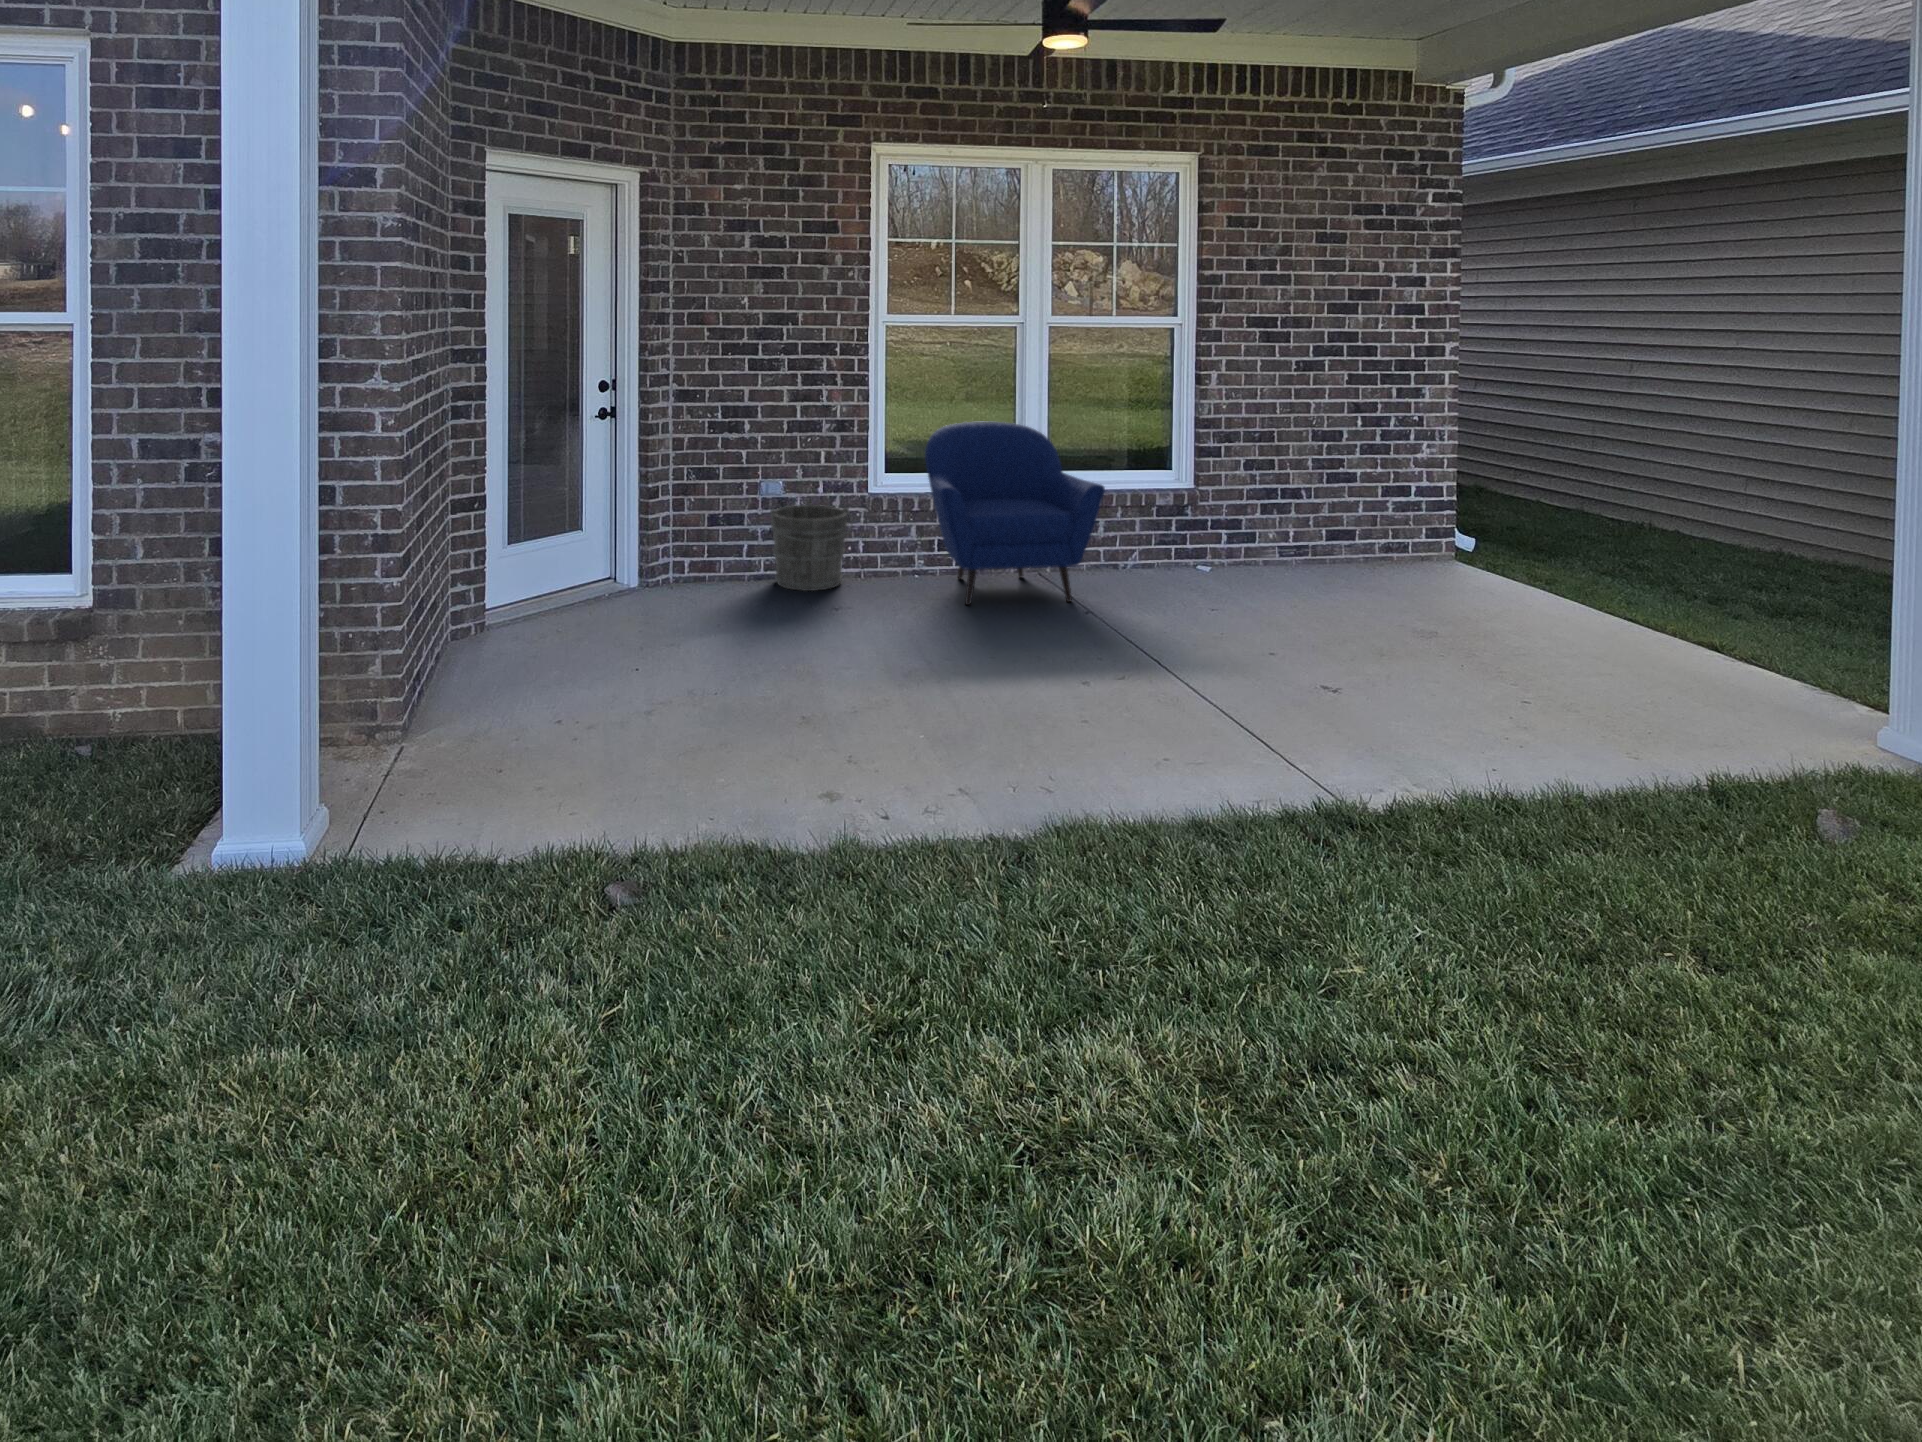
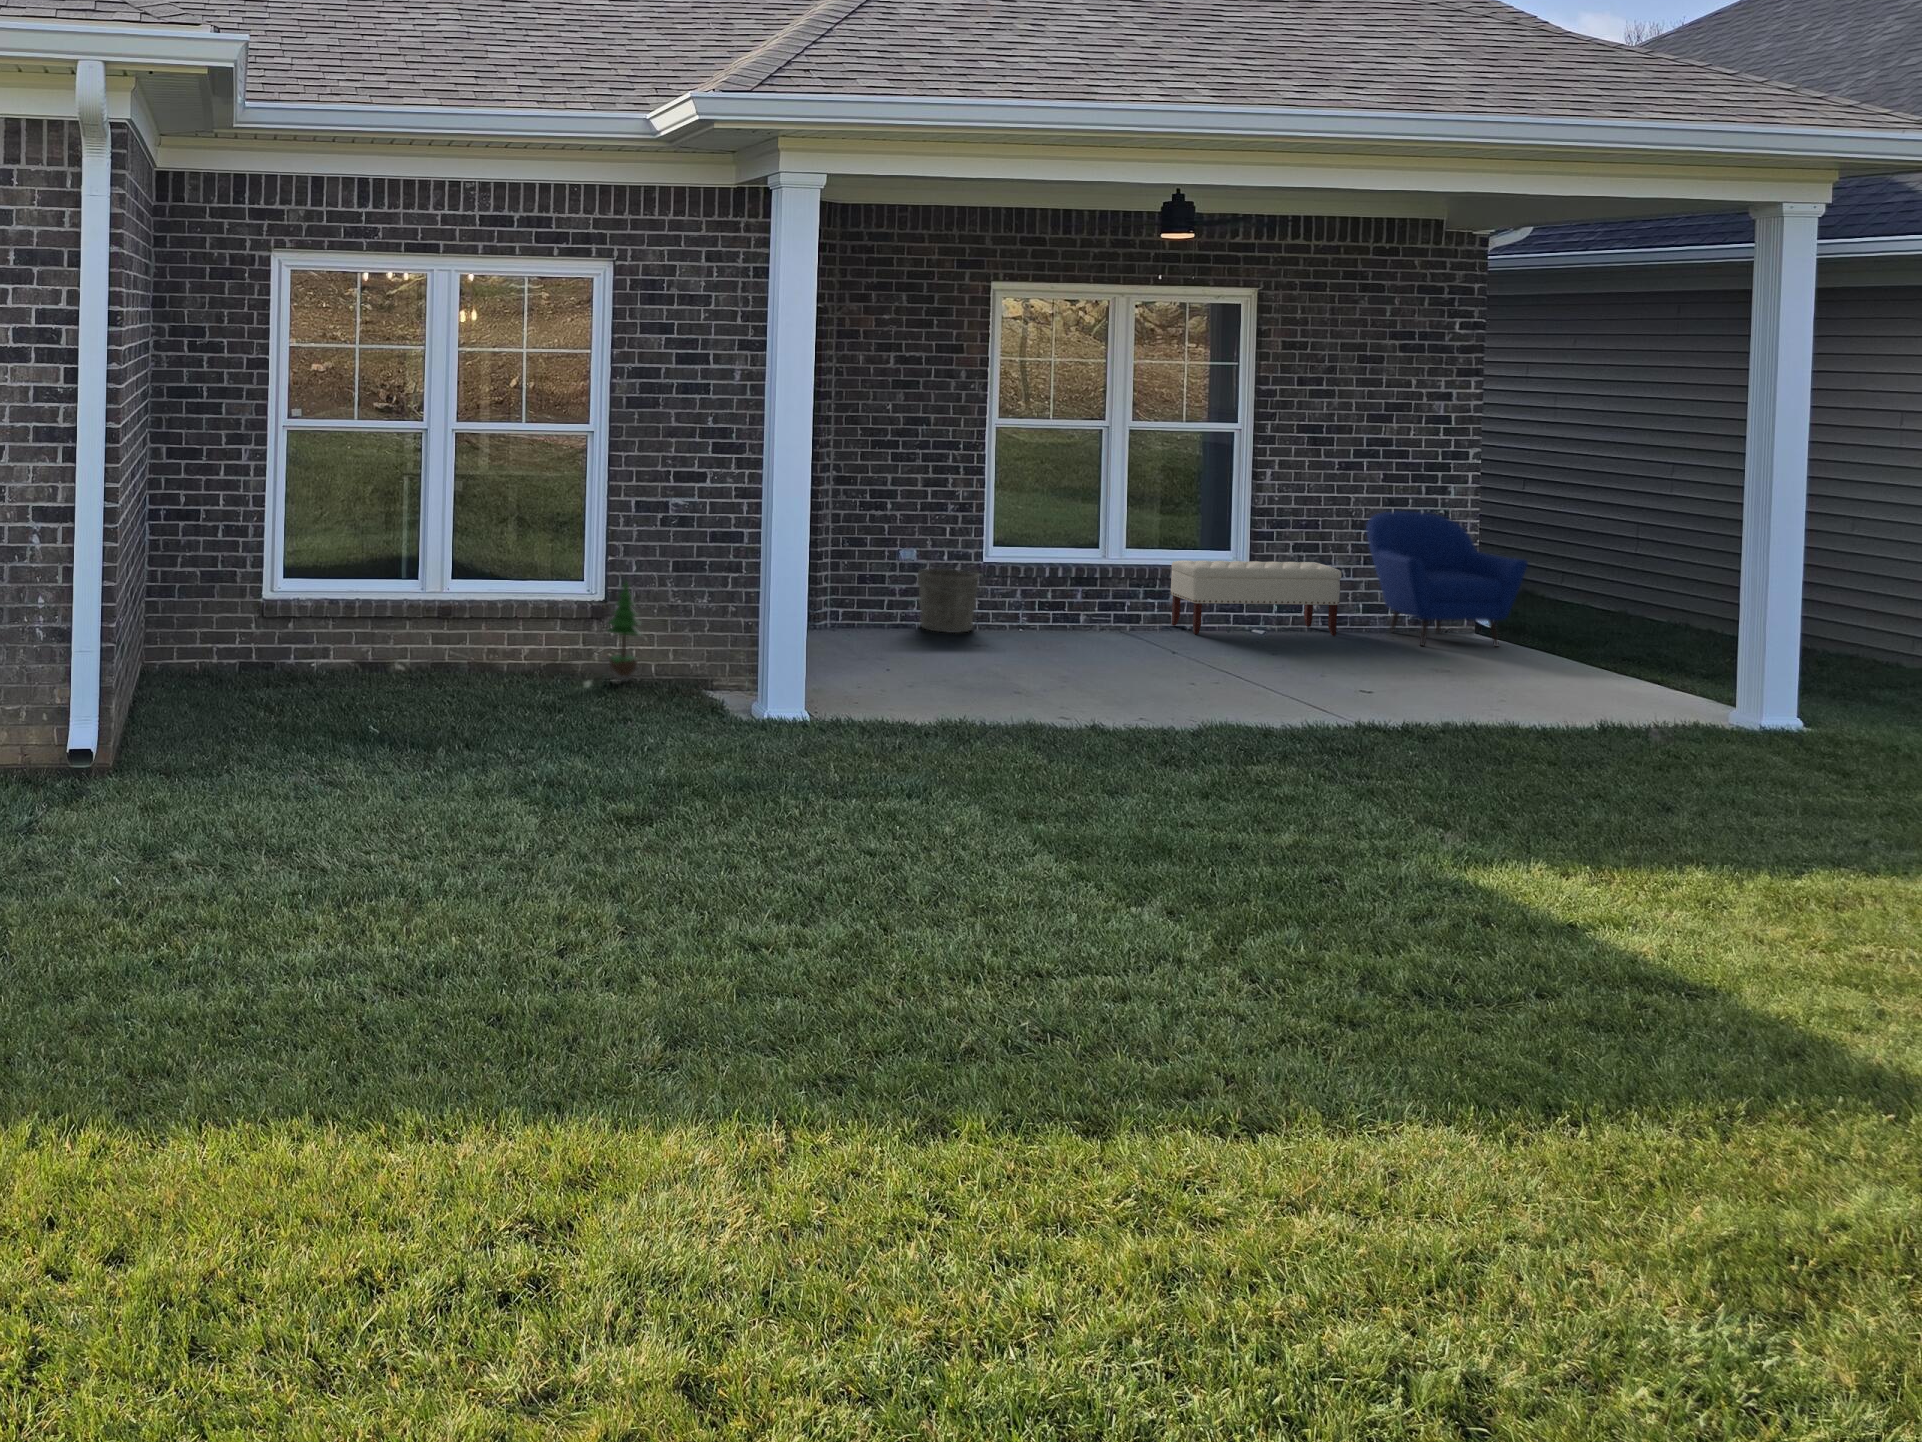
armchair: present [925,422,1105,605] -> present [1366,511,1528,647]
bench: none [1098,483,1302,581] -> present [1170,561,1342,636]
potted tree: none [68,572,143,748] -> present [607,582,641,682]

